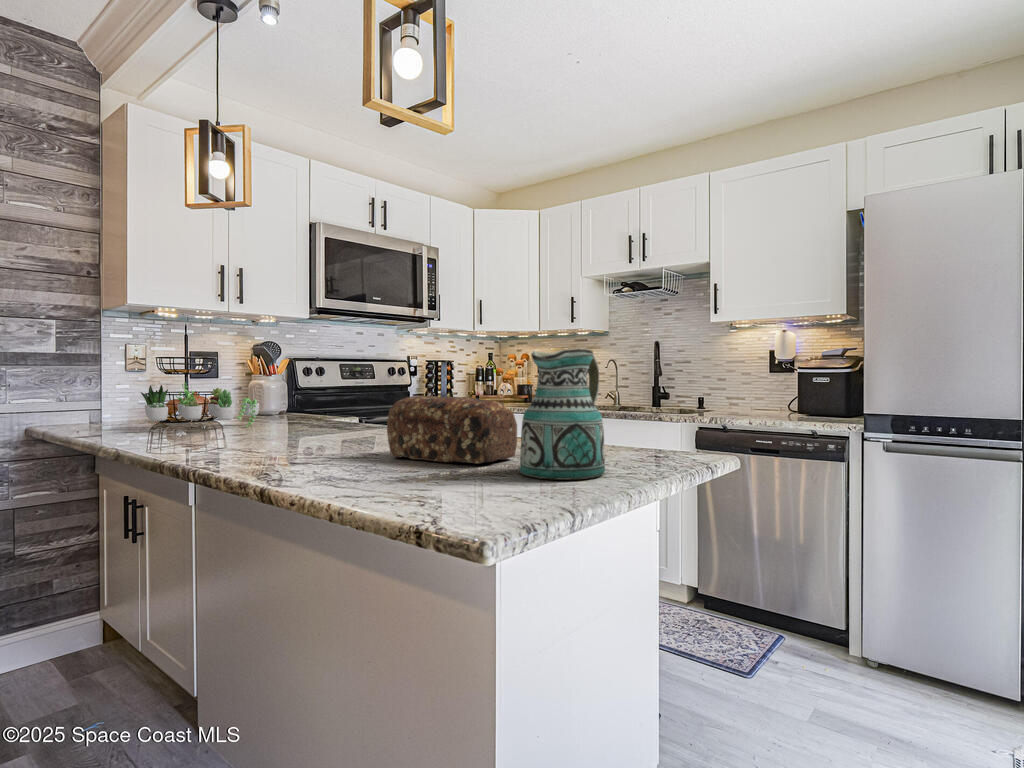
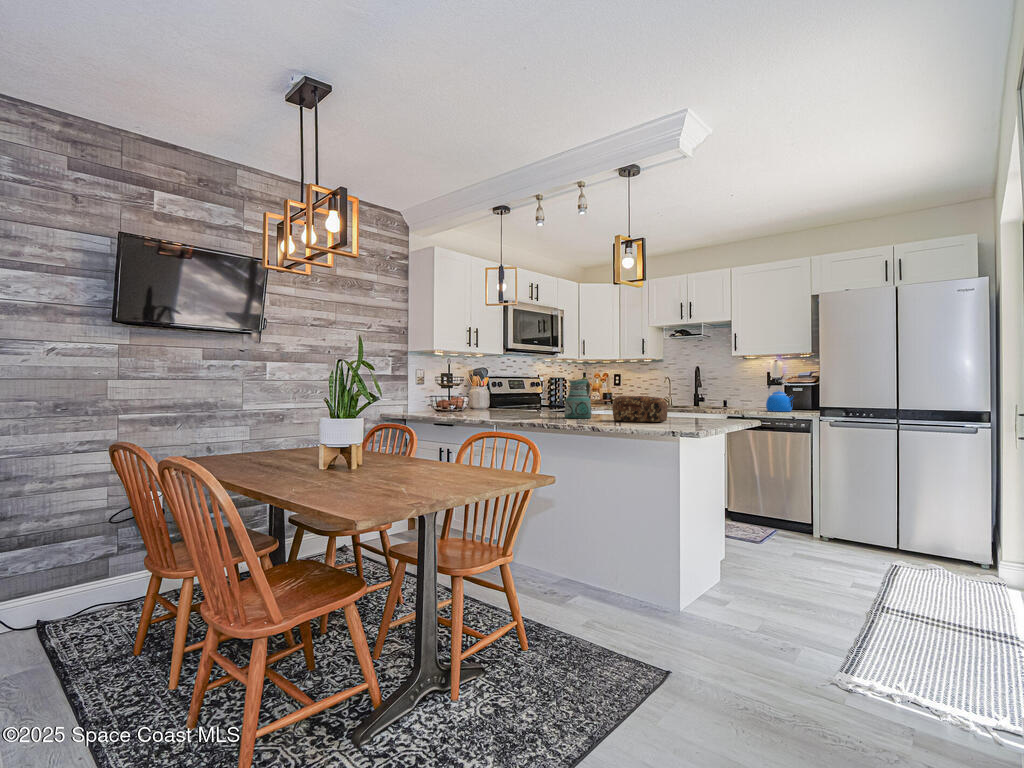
ceramic pitcher: present [520,348,605,479] -> present [564,379,591,419]
kettle: none [765,362,823,420] -> present [766,380,794,412]
succulent plant: present [141,383,259,427] -> none [446,389,502,413]

